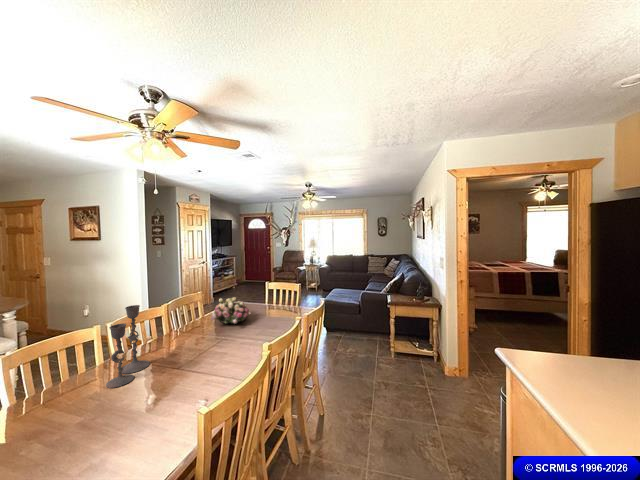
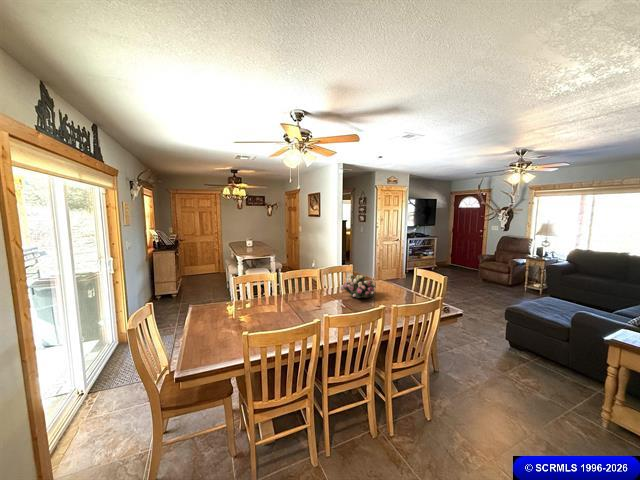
candlestick: present [106,305,150,388] -> none [261,265,288,311]

